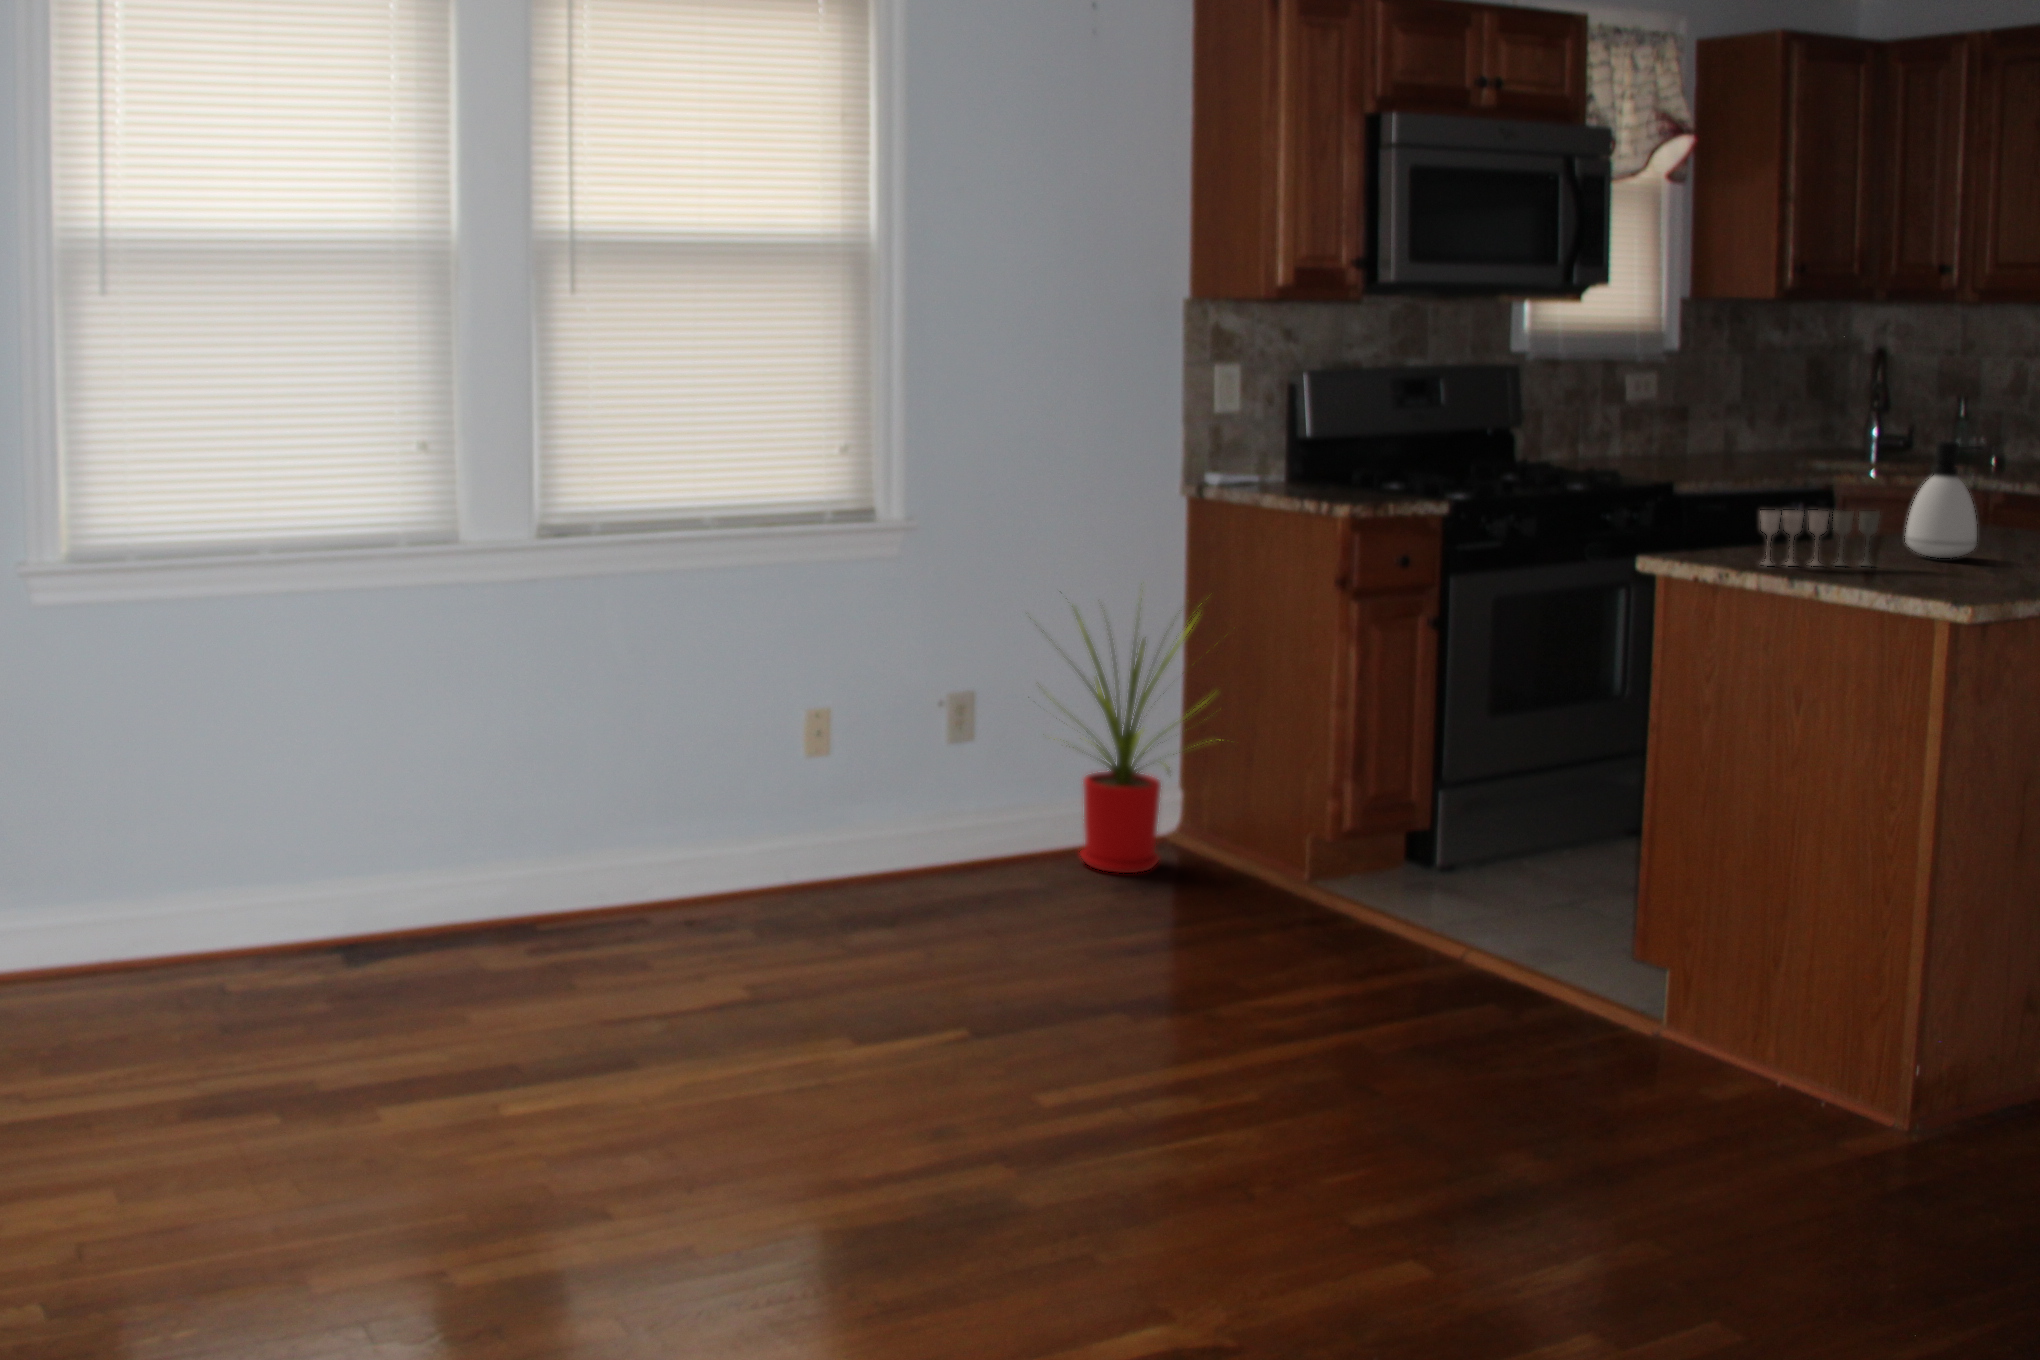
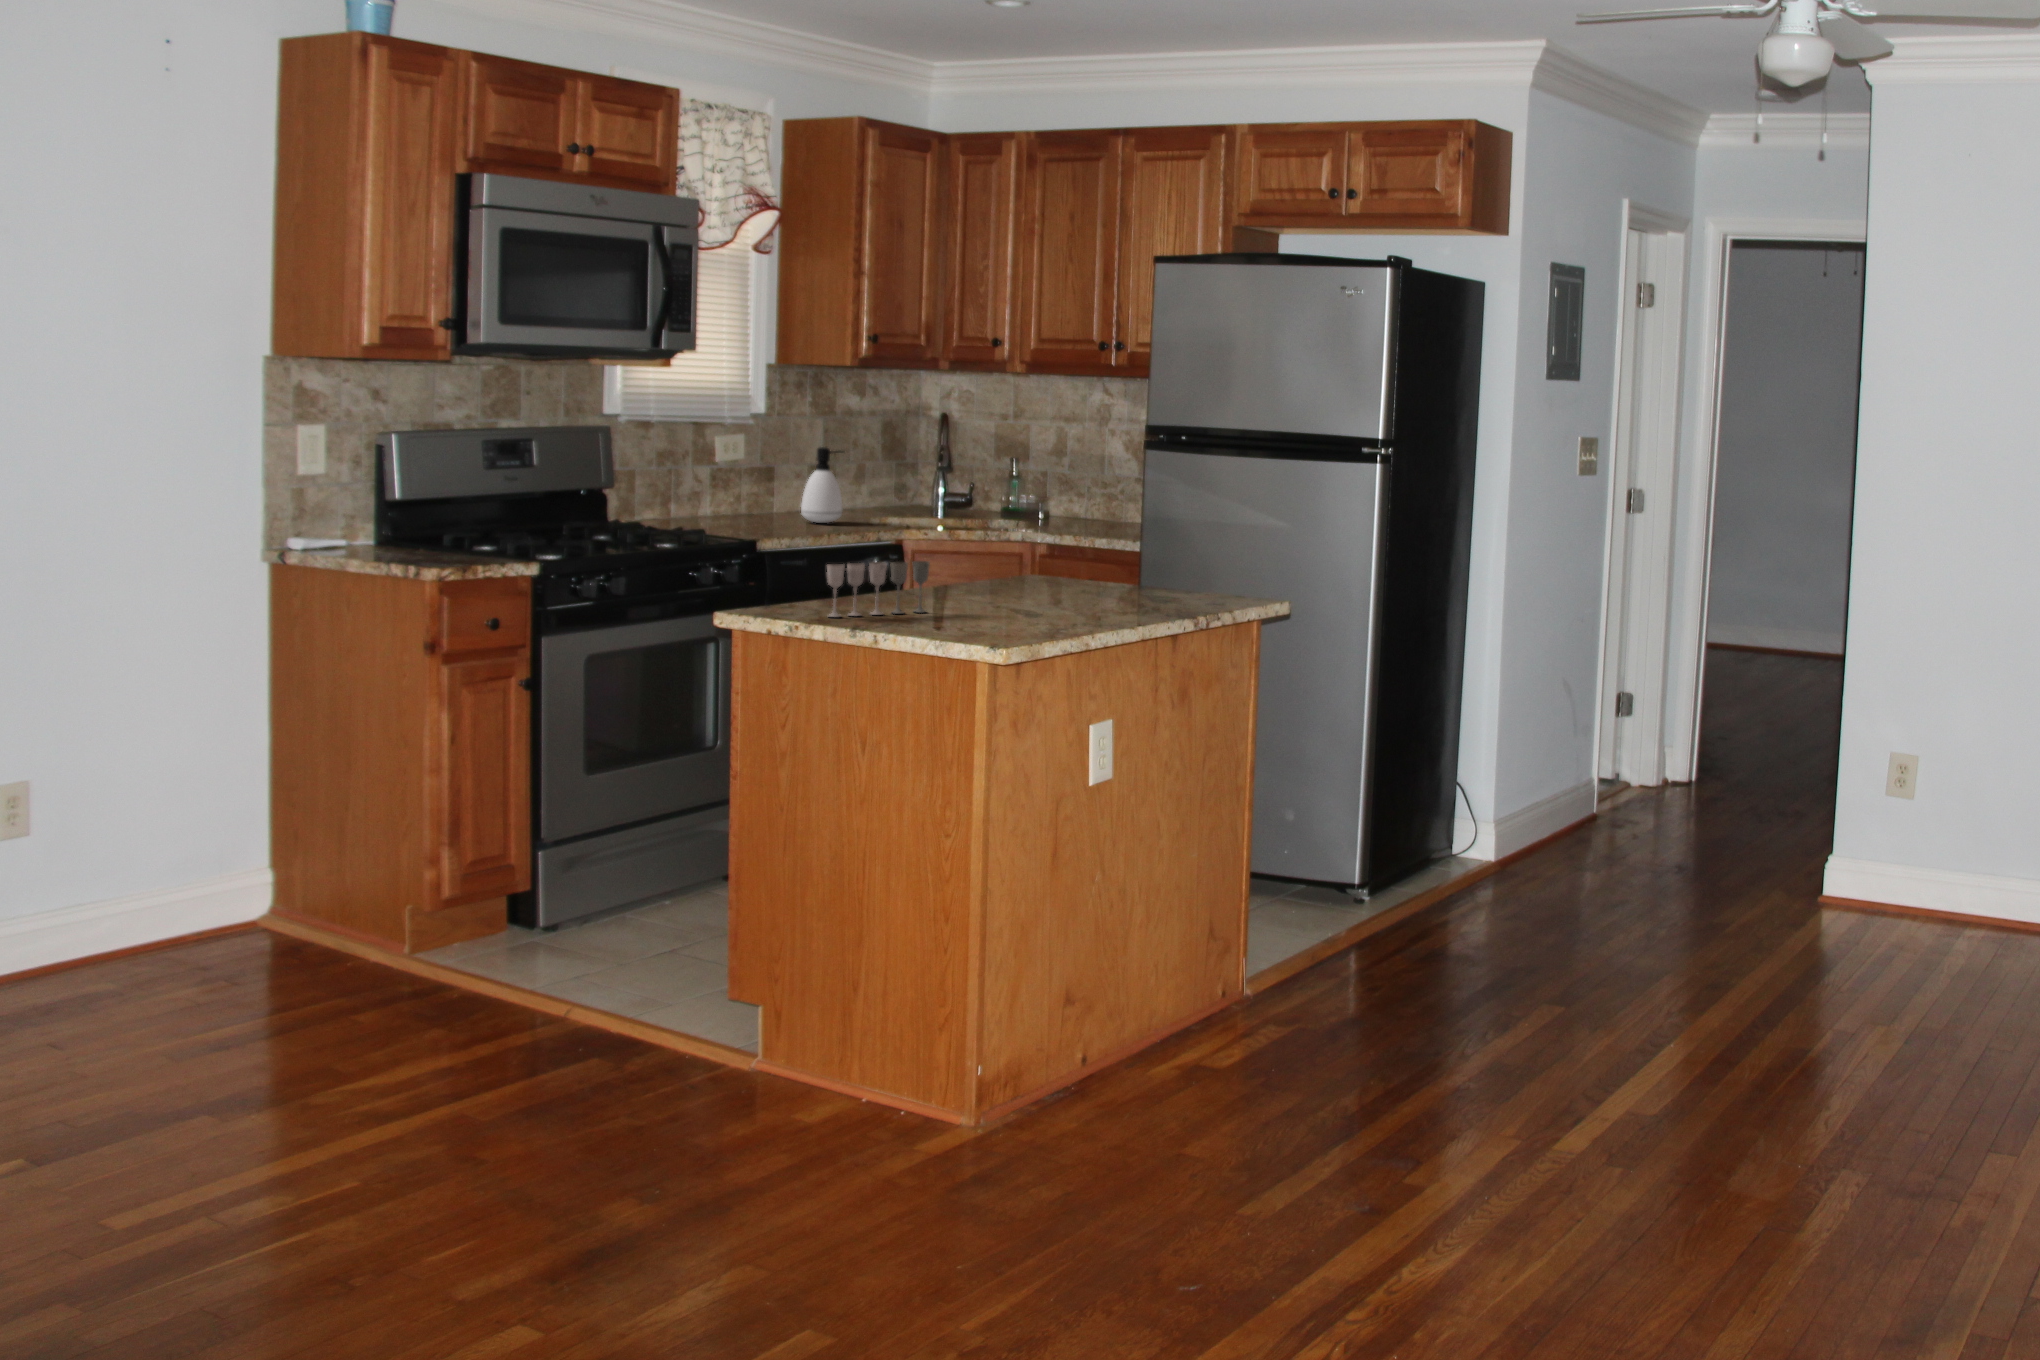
soap dispenser: present [1905,440,1982,558] -> present [801,447,843,523]
house plant: present [1042,598,1217,873] -> none [61,659,327,988]

